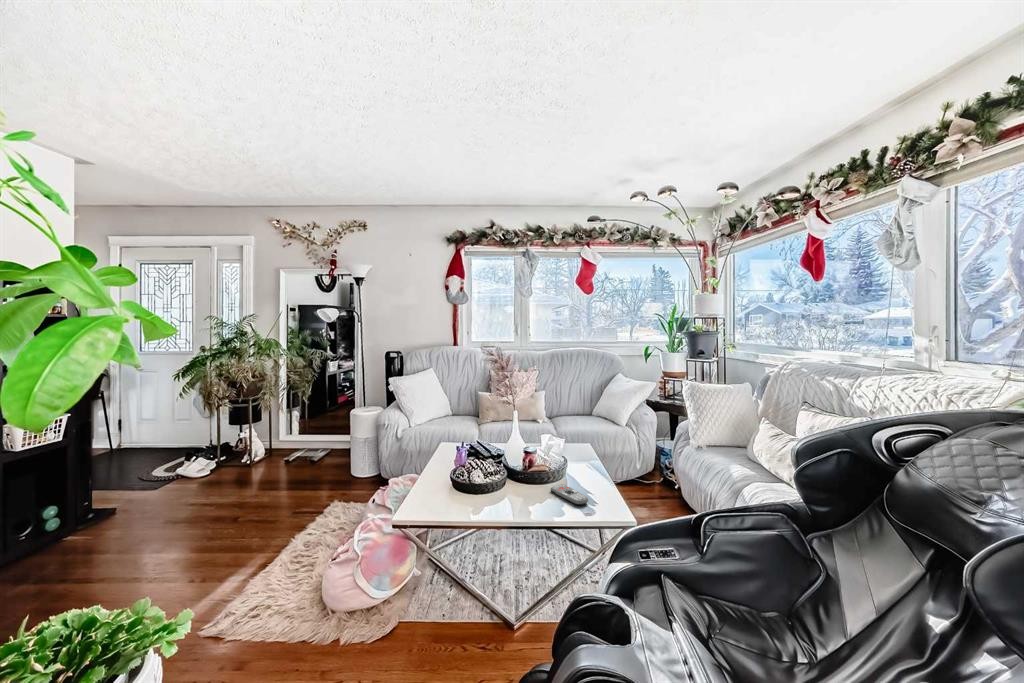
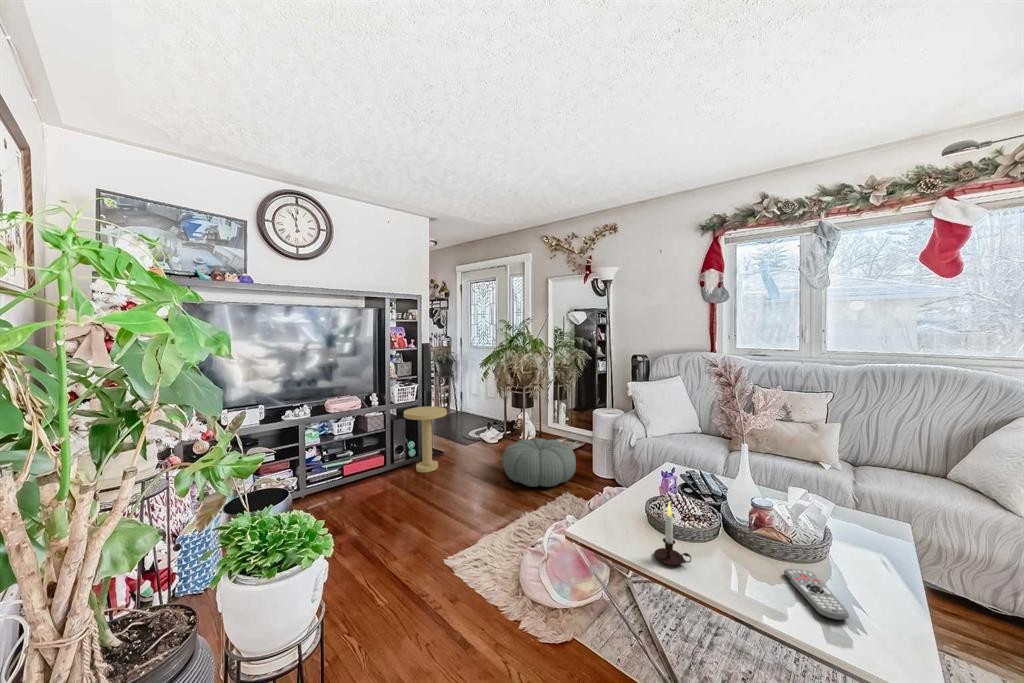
side table: none [49,437,141,540] -> present [404,406,447,472]
pouf: none [241,451,339,508] -> present [502,438,576,487]
candle: none [473,460,501,510] -> present [654,502,691,565]

